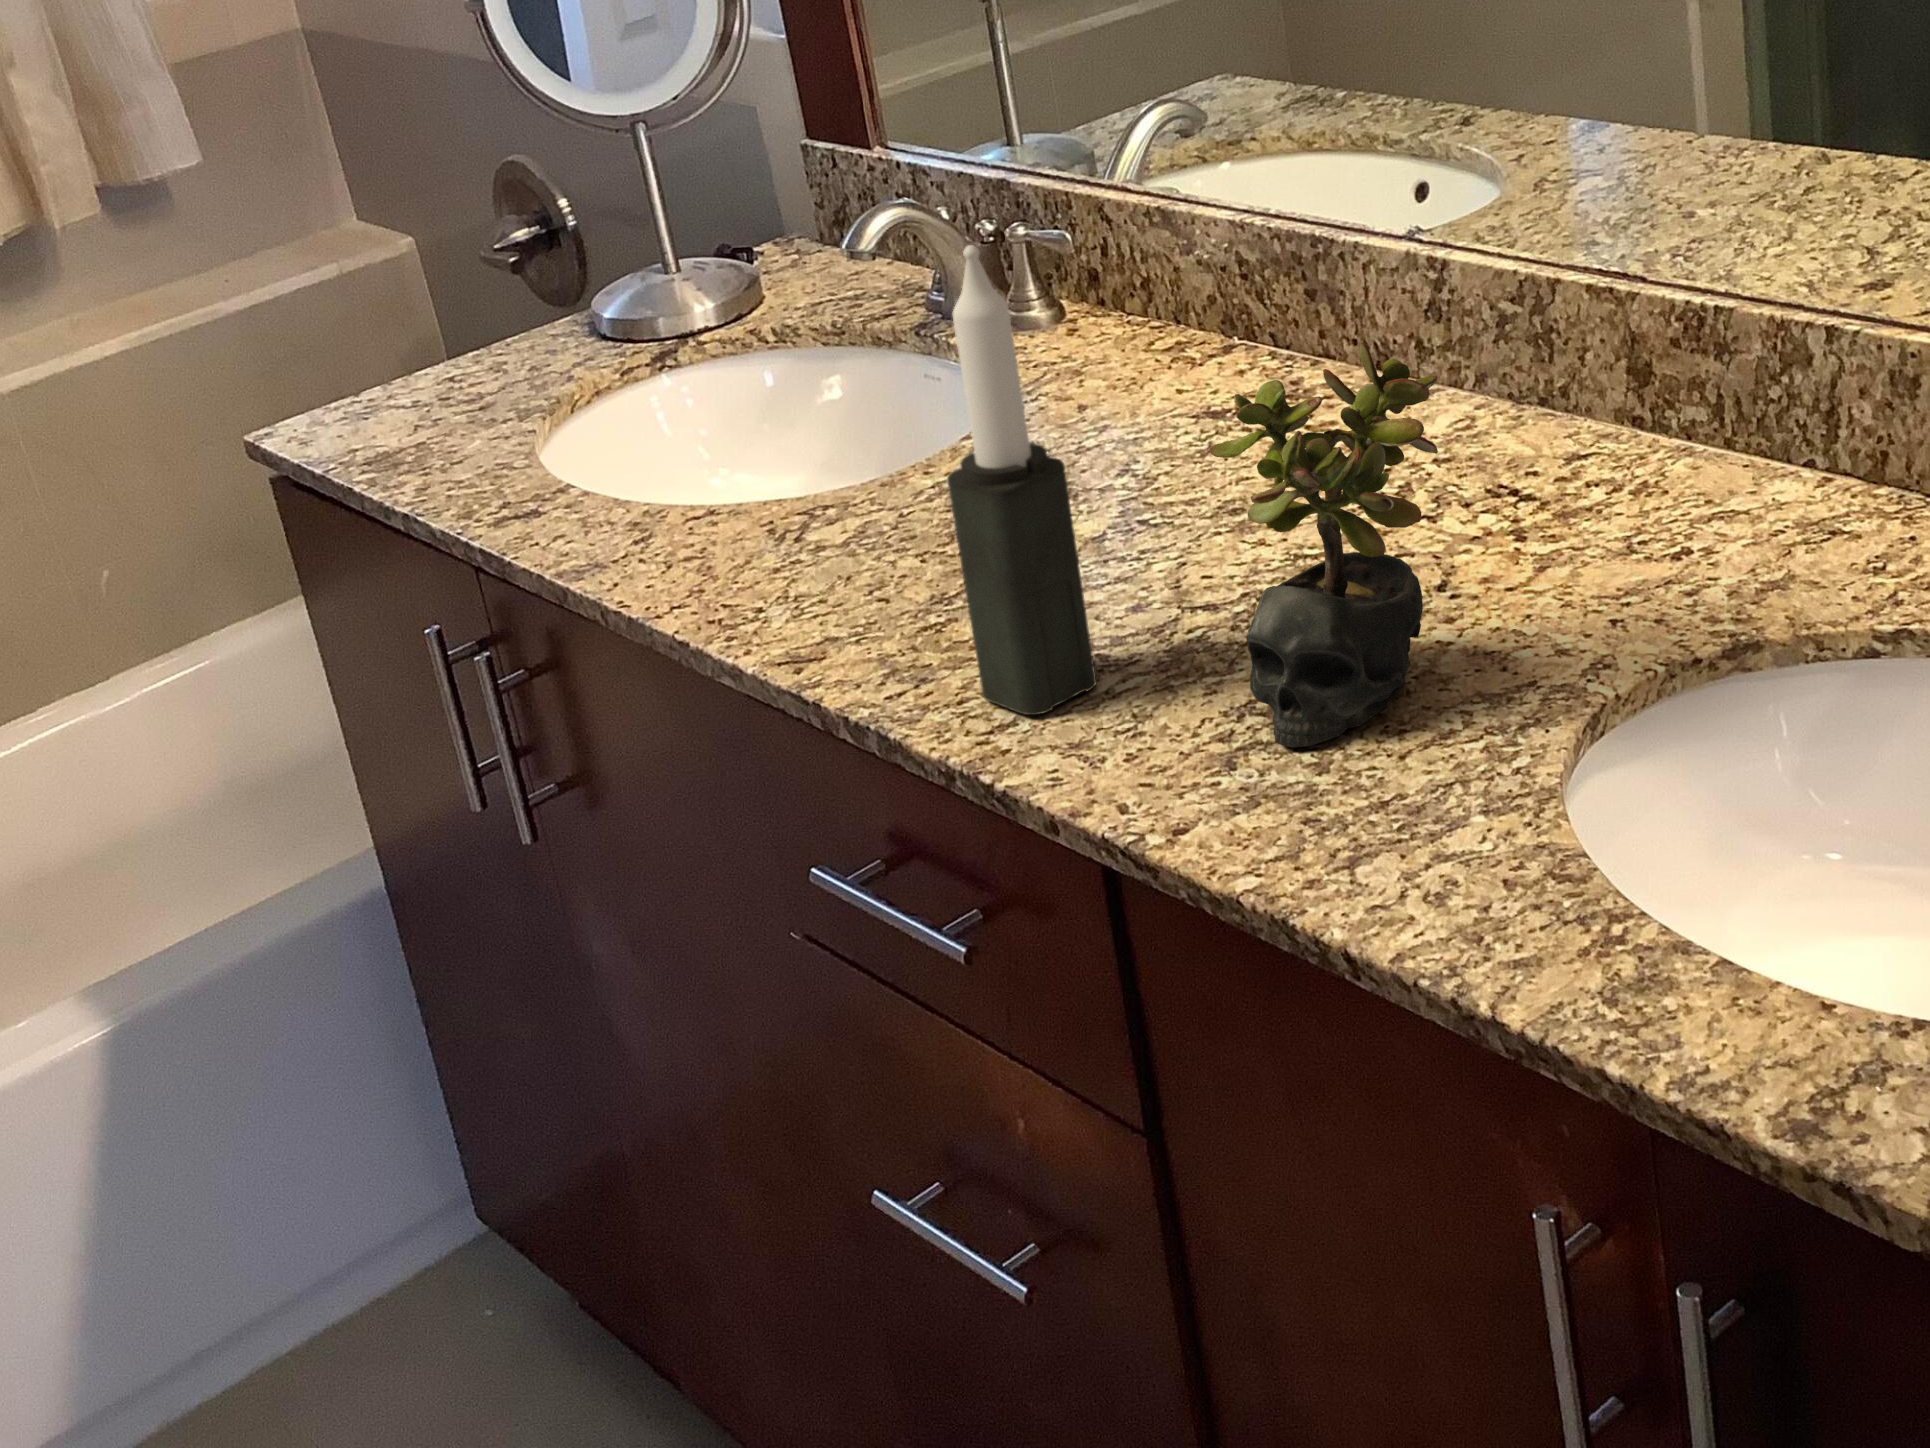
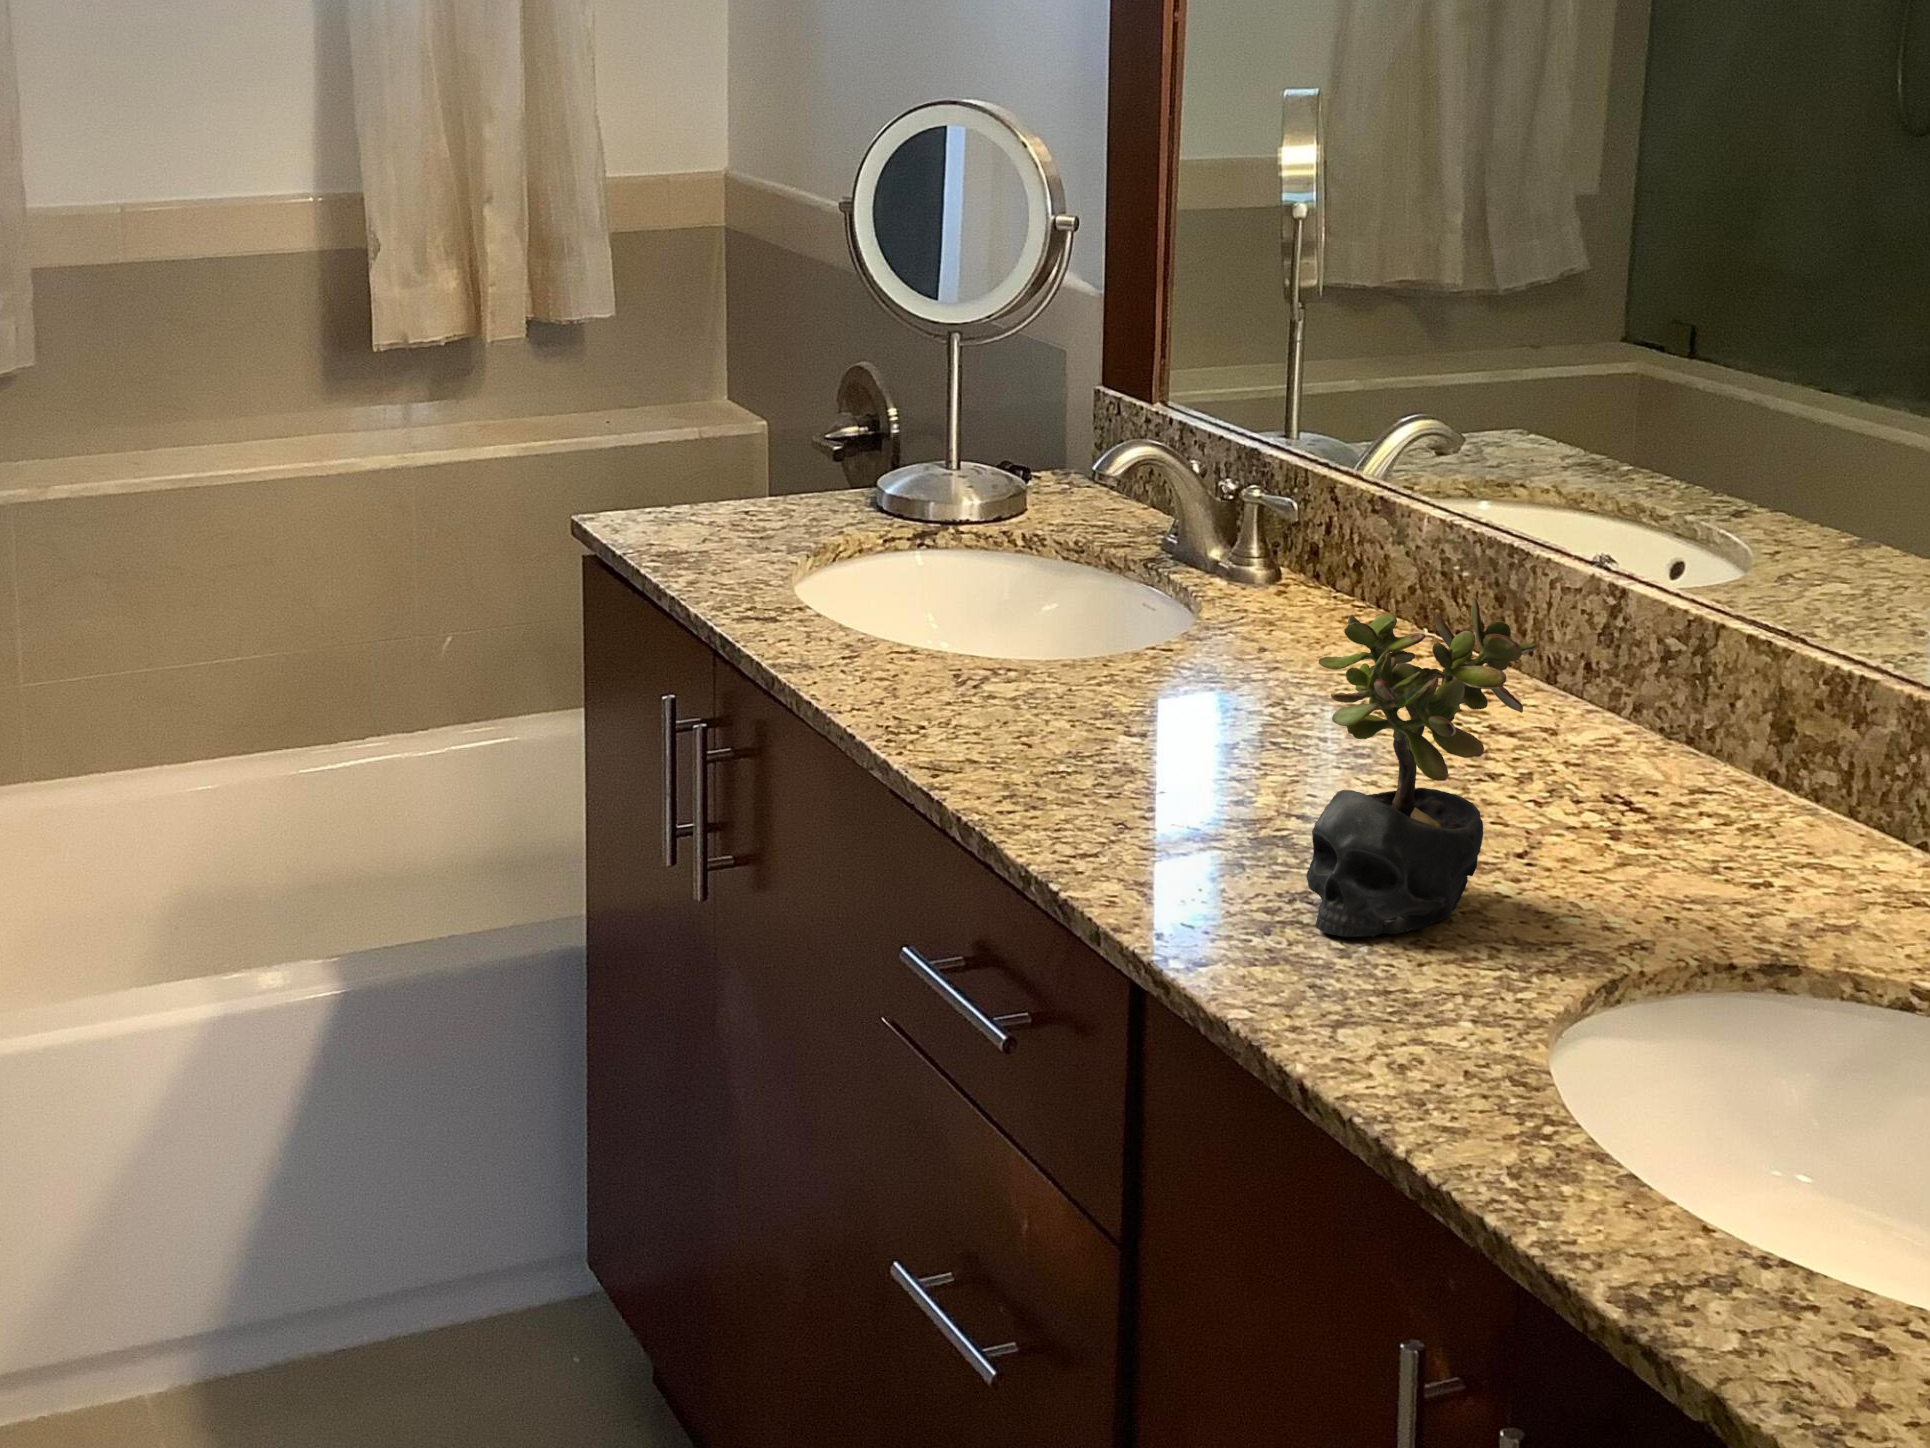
candle: present [947,245,1096,715] -> none [1080,438,1194,858]

